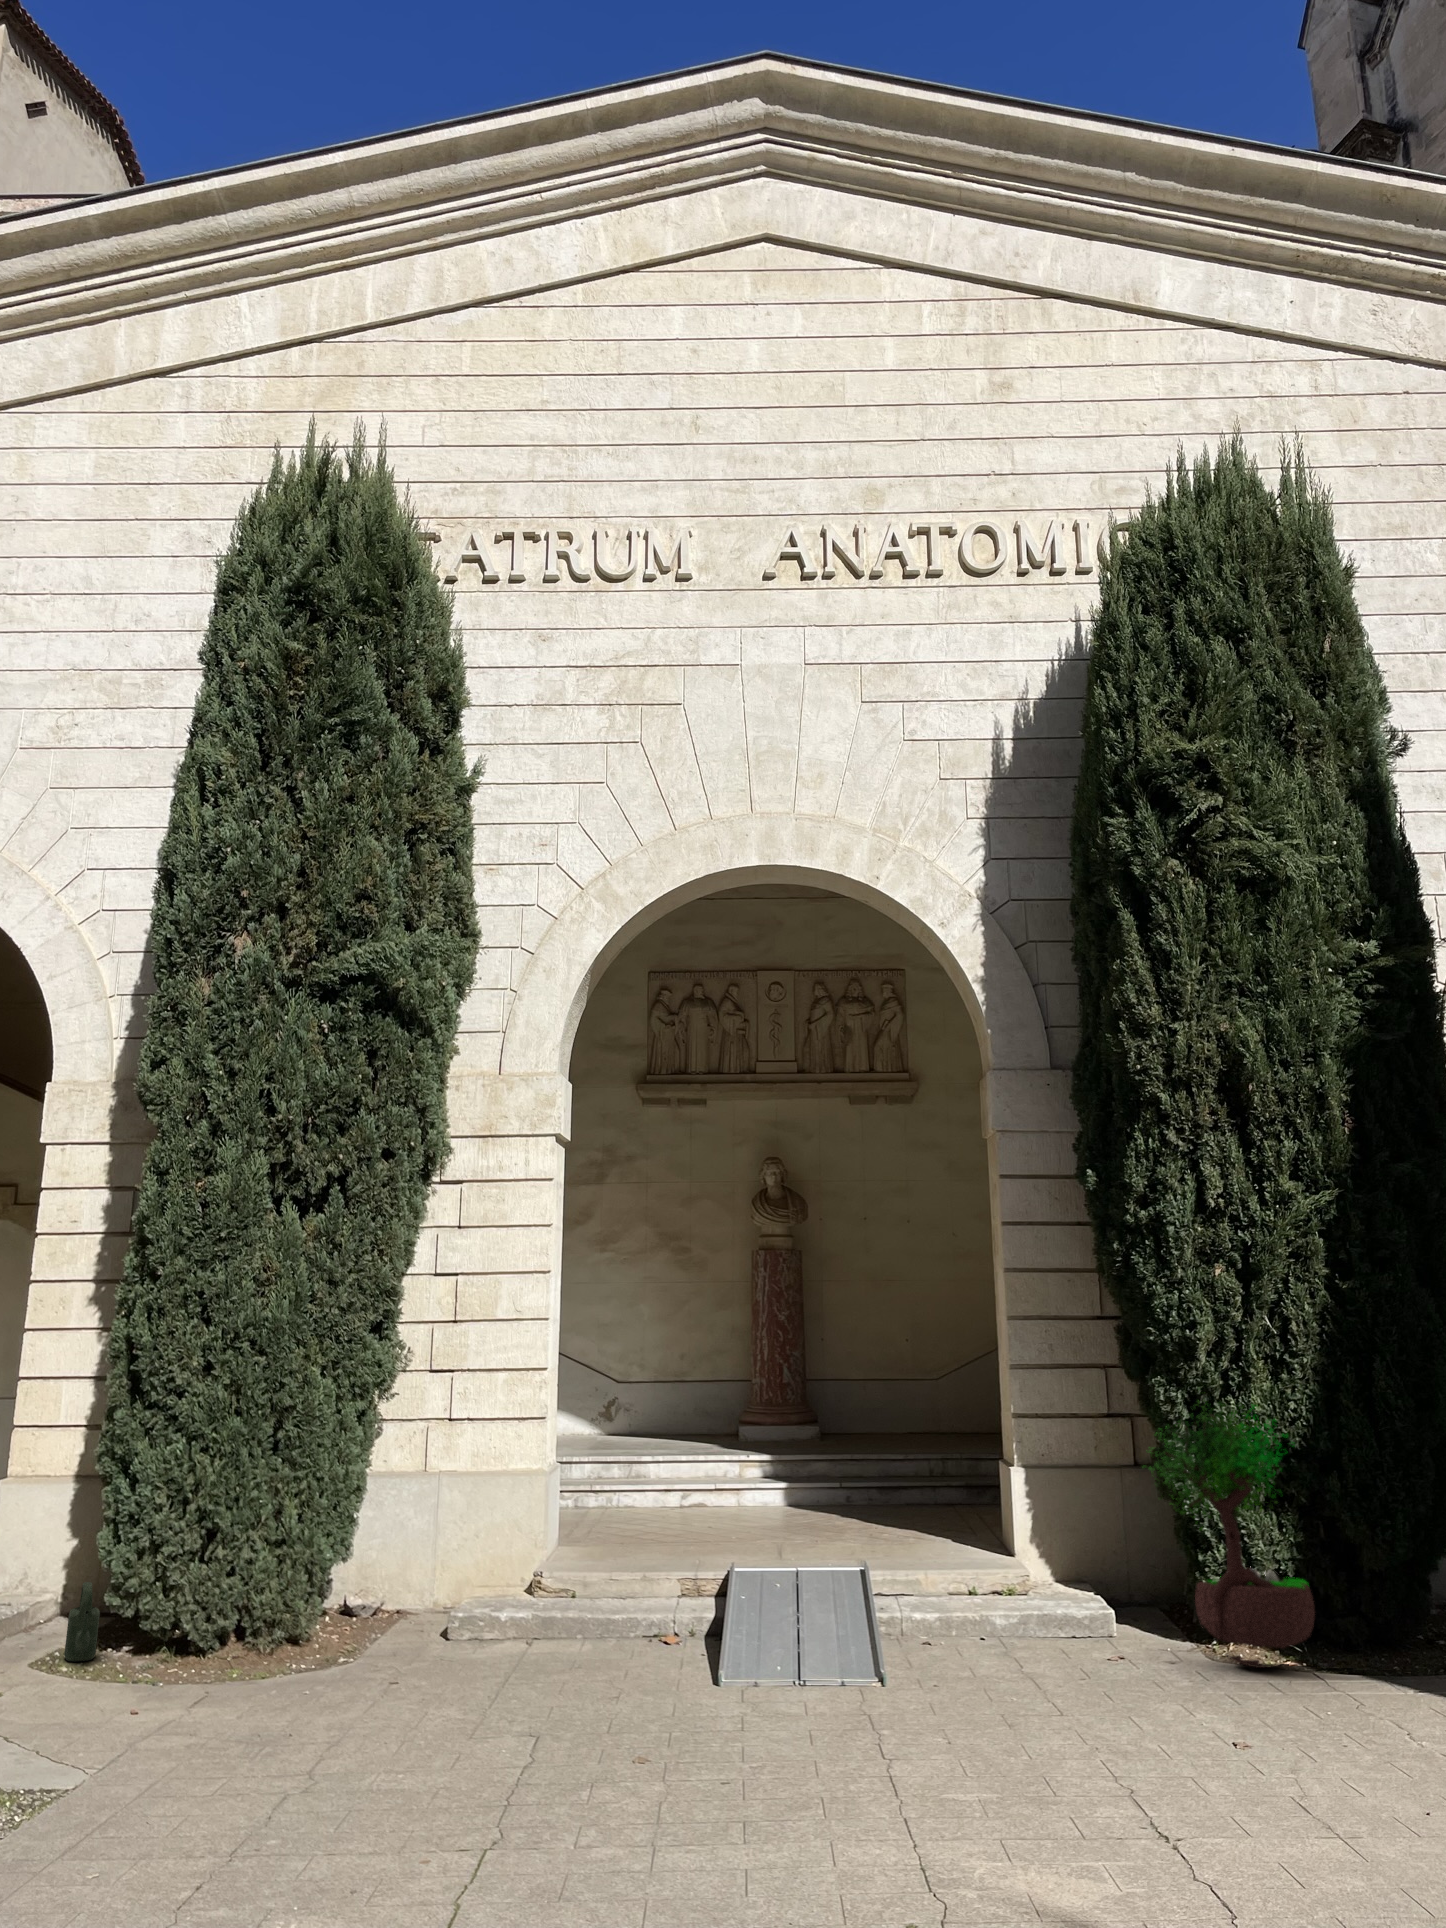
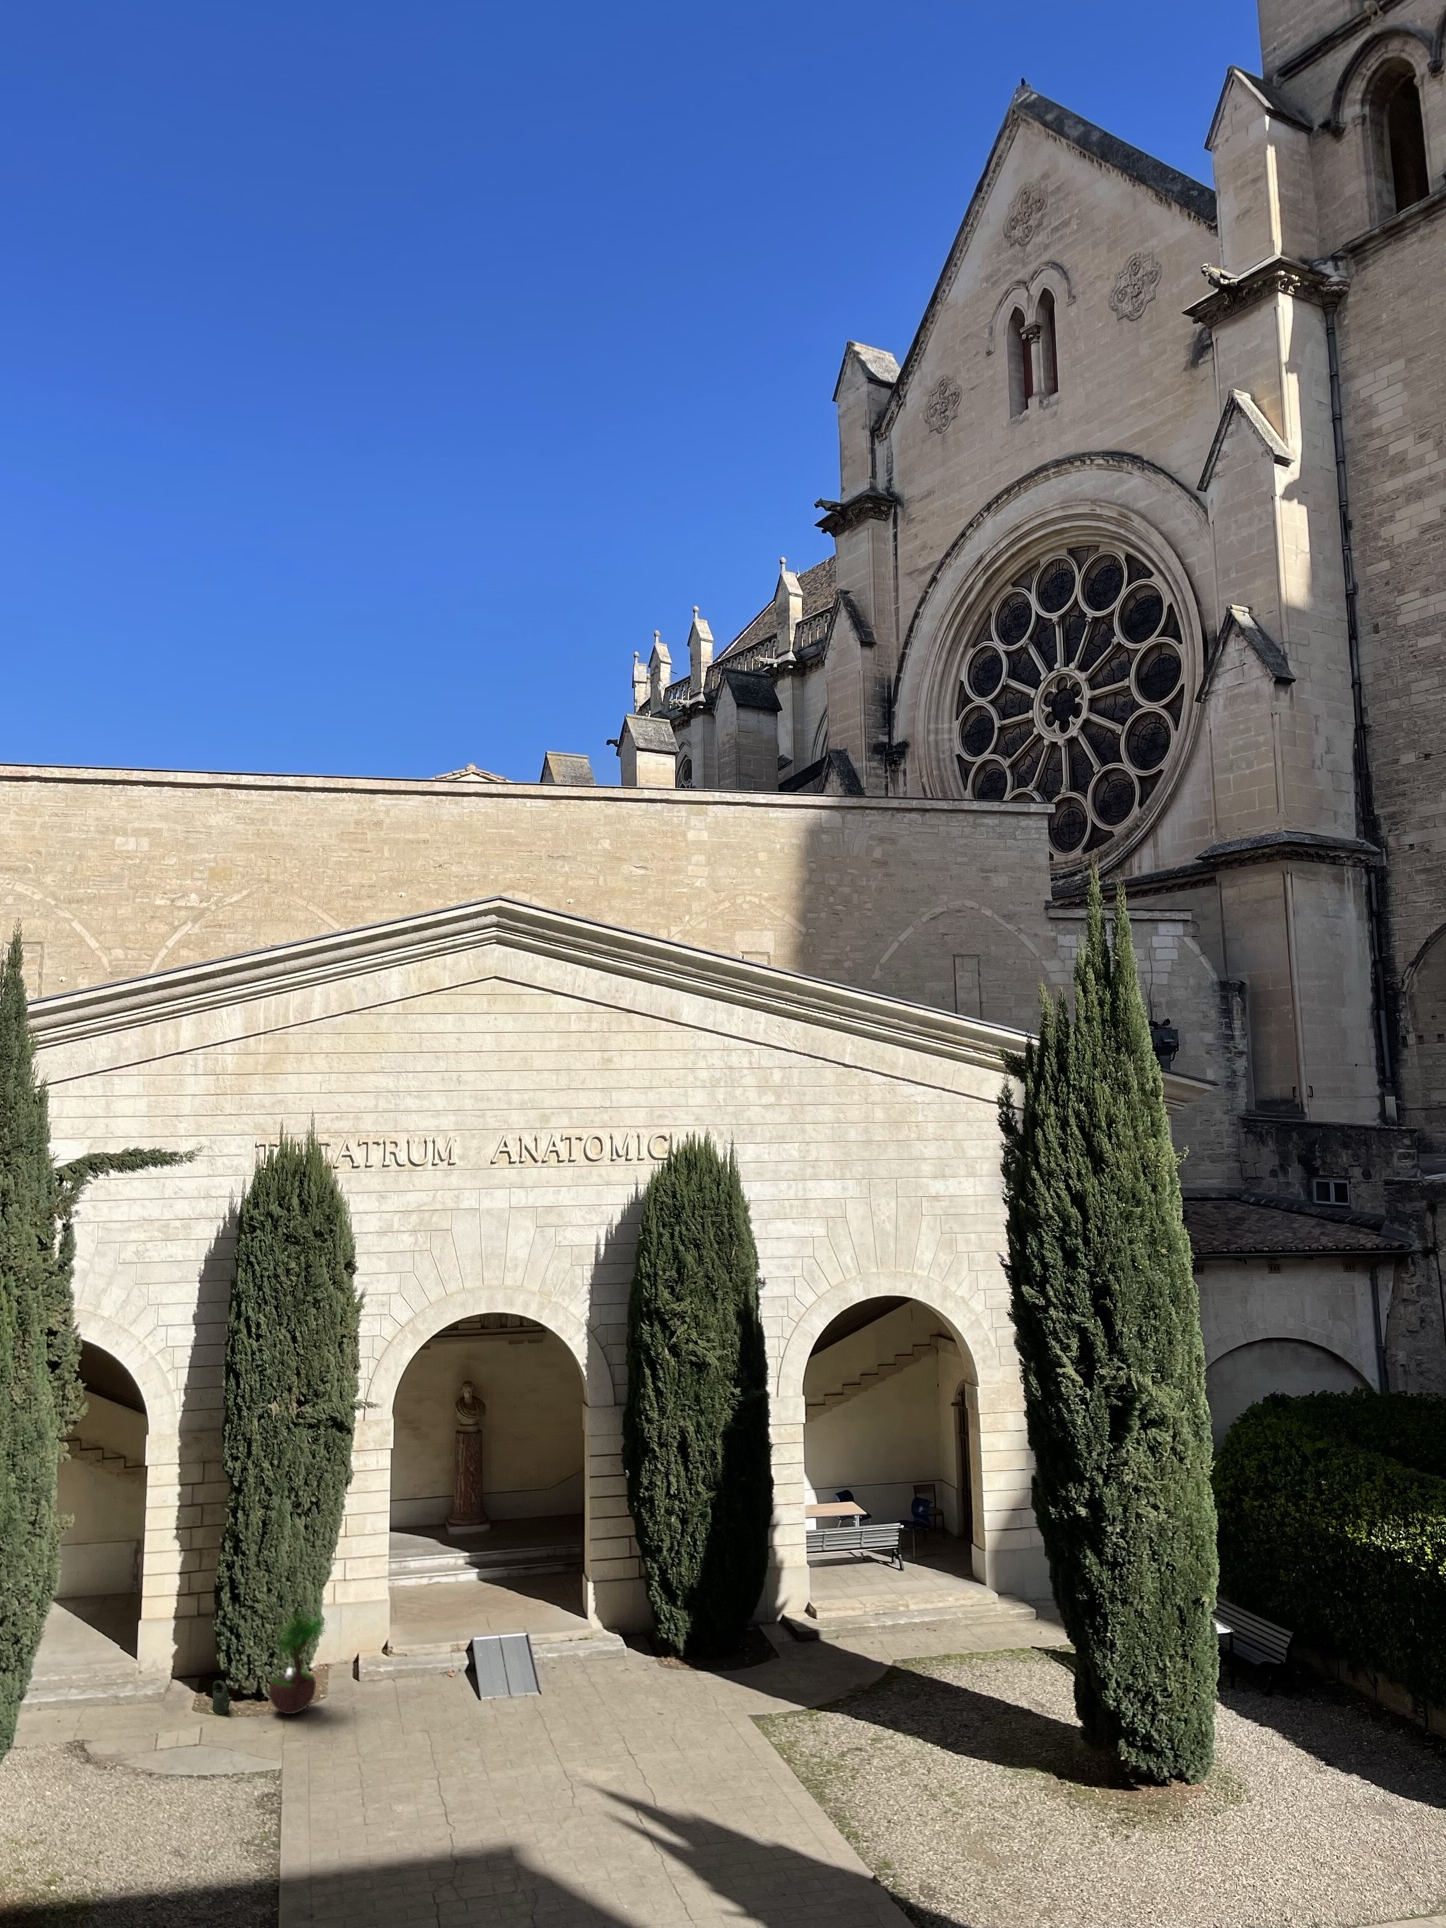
potted tree: present [1146,1403,1315,1668] -> present [269,1611,325,1714]

